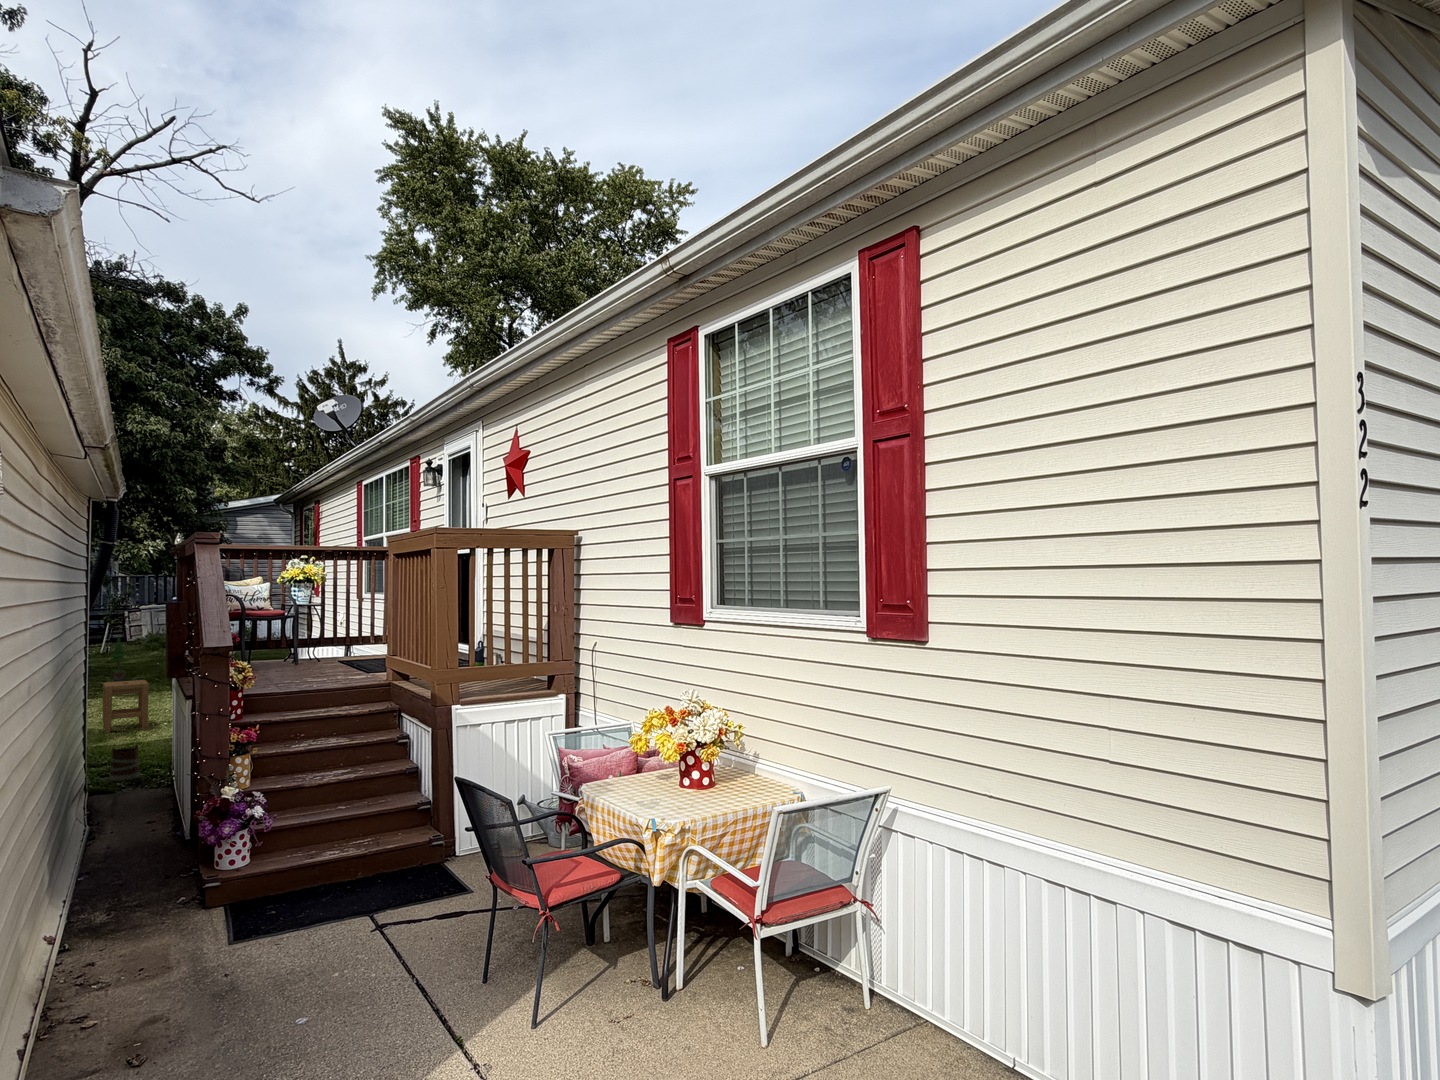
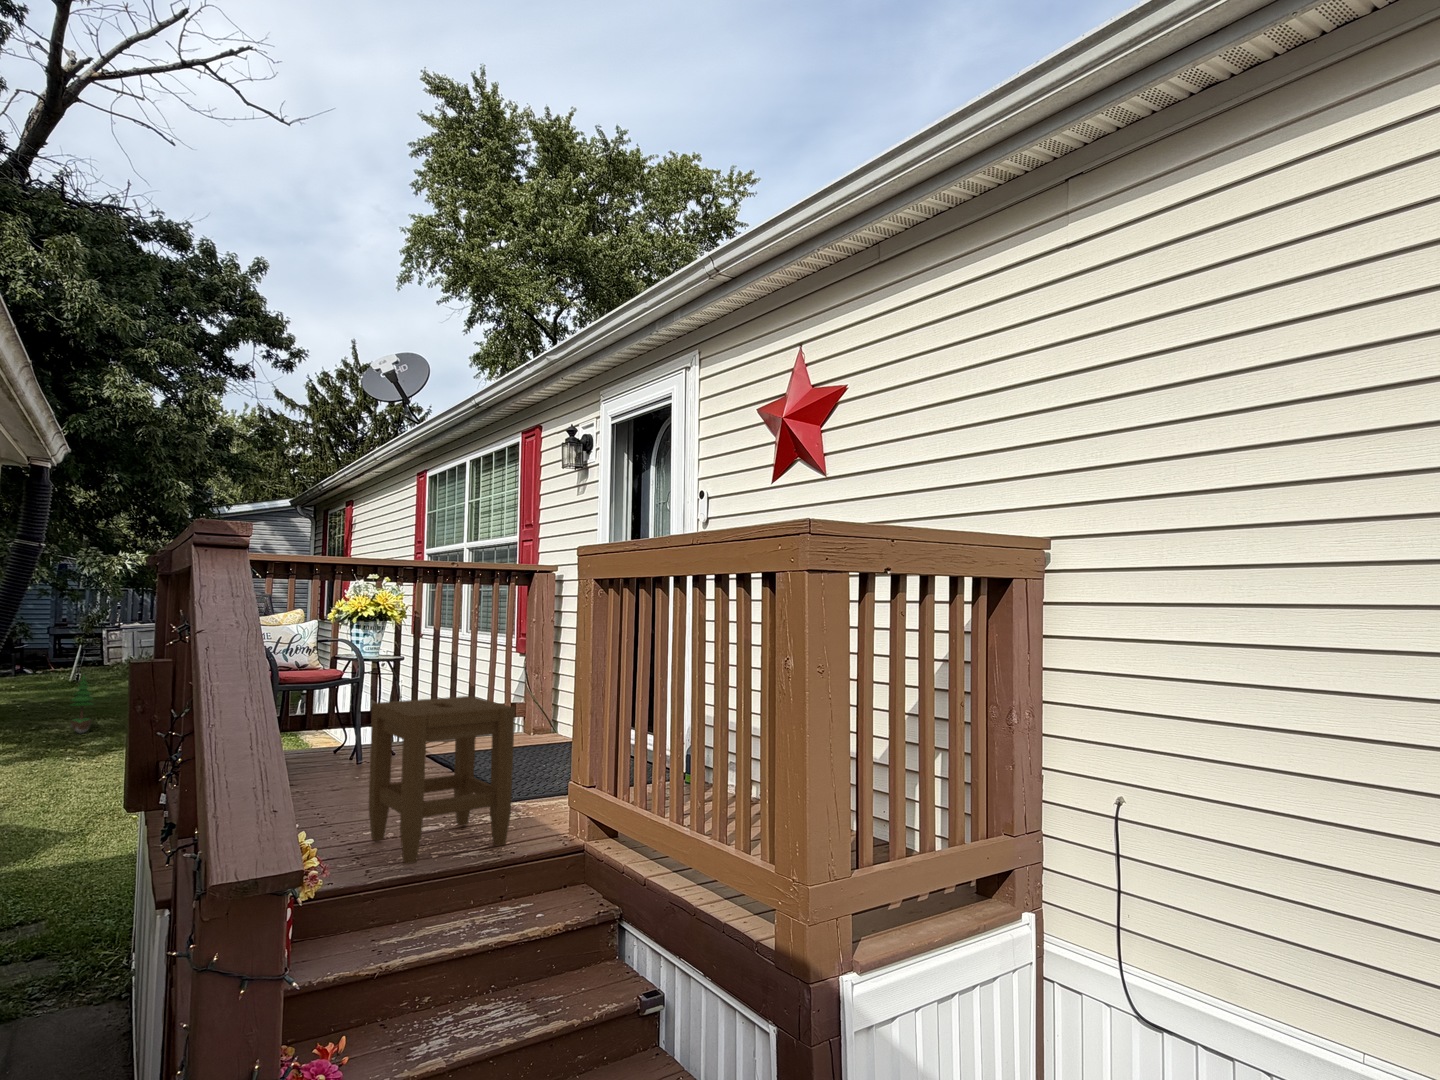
stool: present [103,680,149,734] -> present [369,696,515,864]
wooden bucket: present [110,745,140,781] -> none [32,888,93,987]

